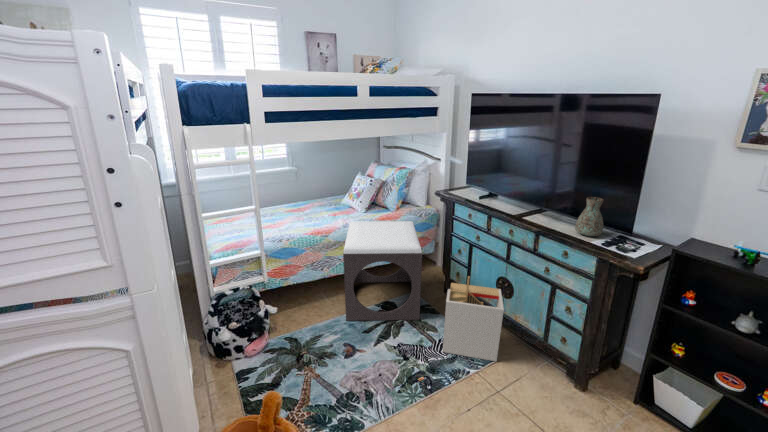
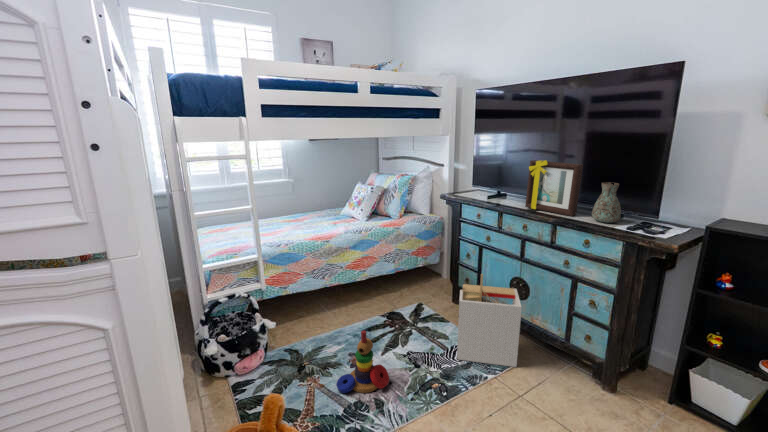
picture frame: none [513,169,570,226] -> present [525,160,583,216]
footstool: present [343,221,422,321] -> none [347,226,431,332]
stacking toy: none [331,328,379,384] -> present [336,331,389,393]

